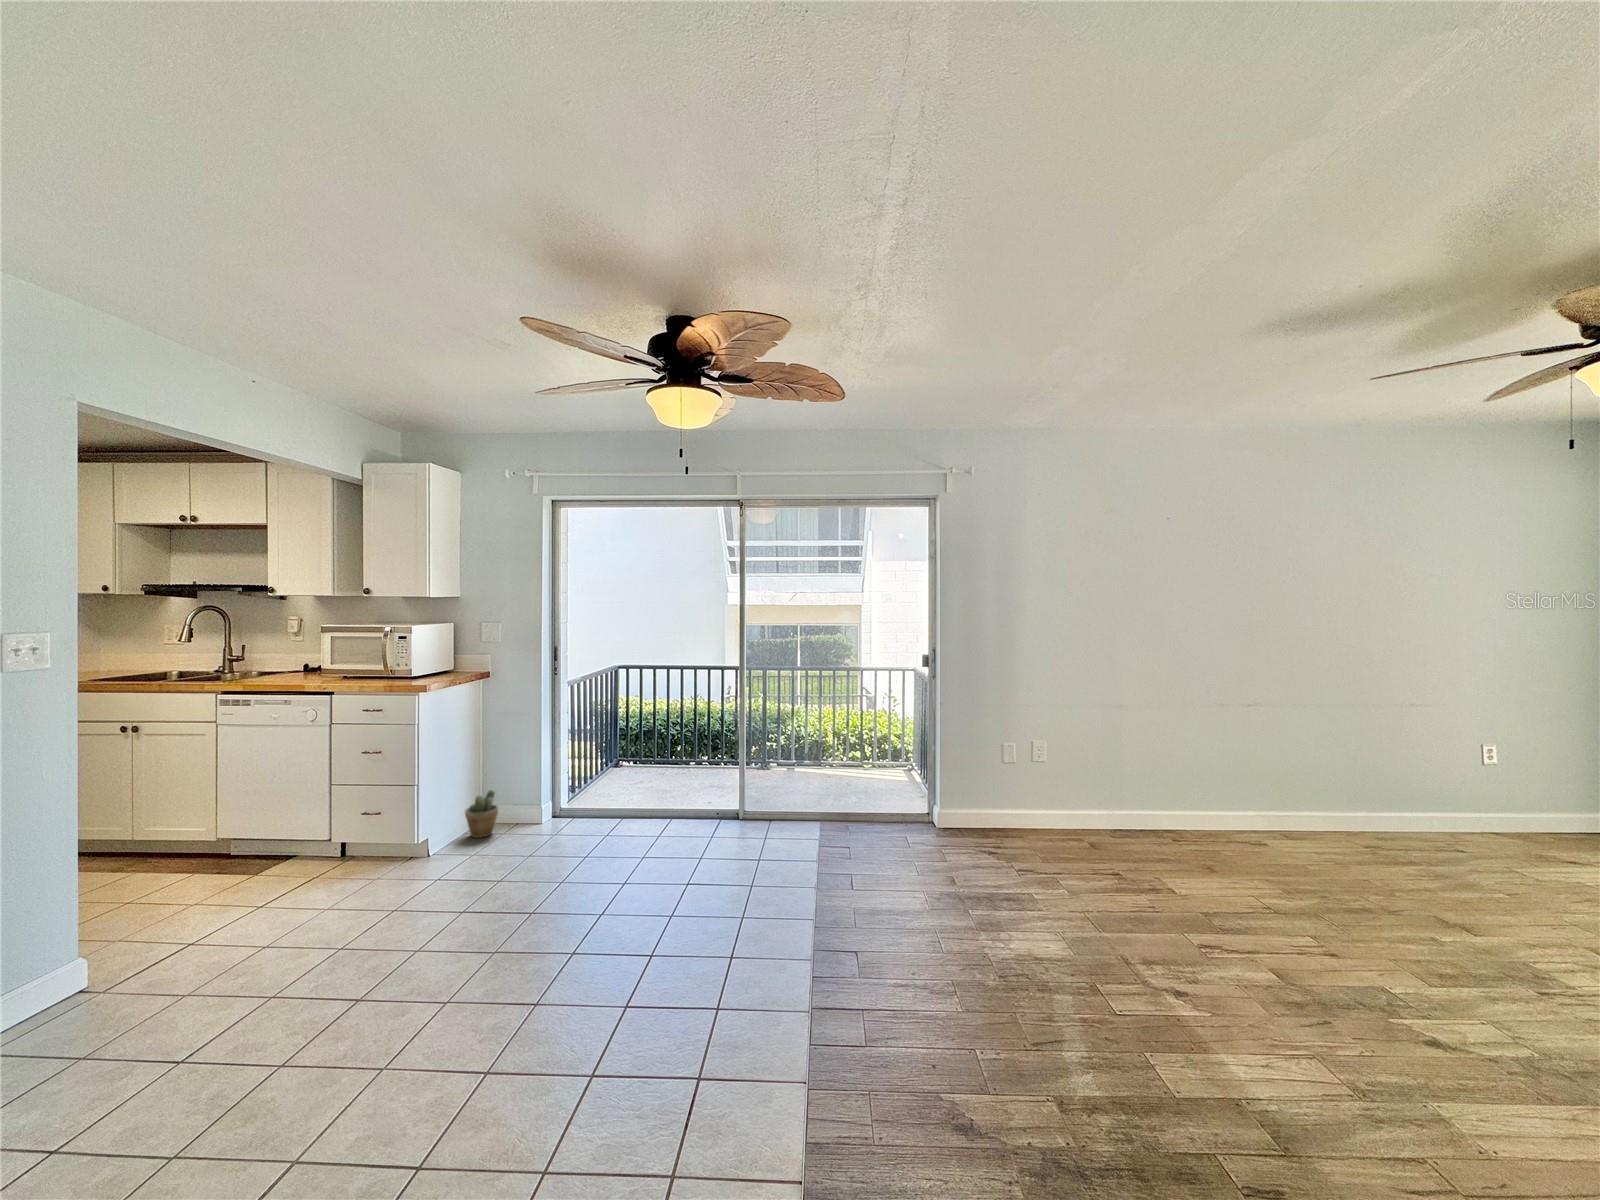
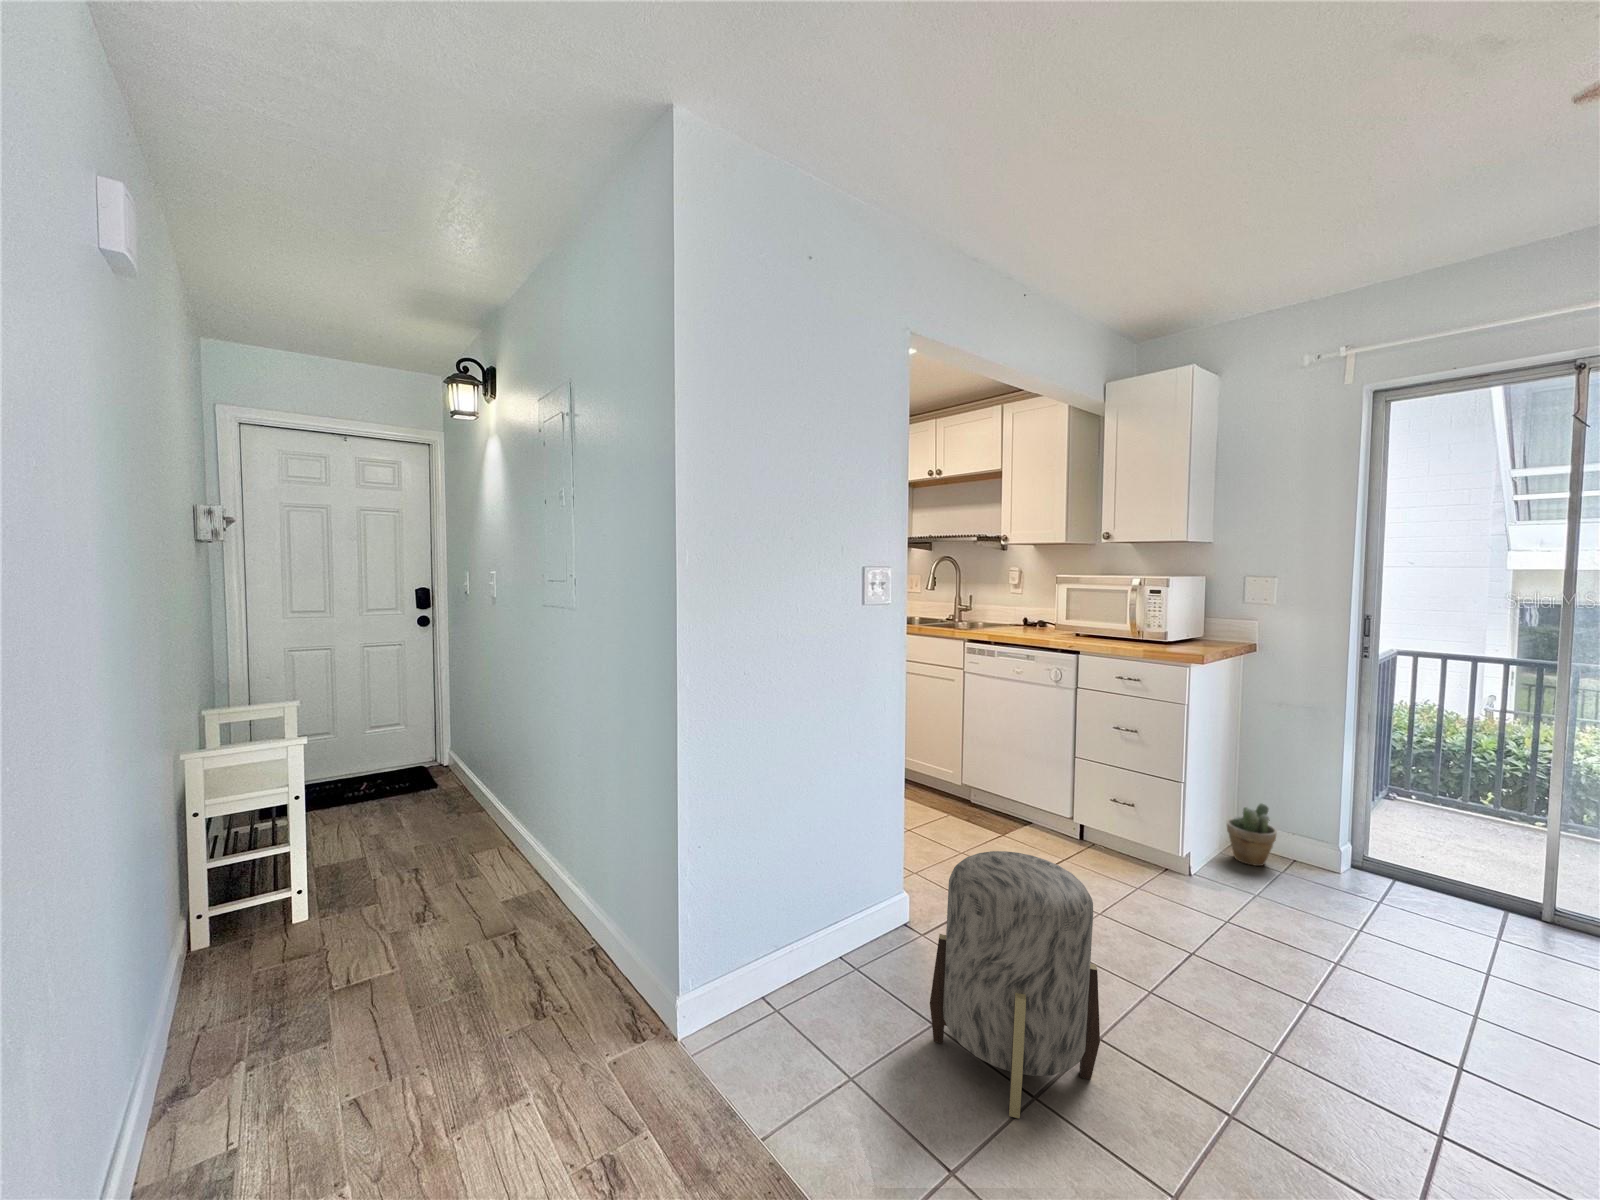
ottoman: none [104,860,265,1050] -> present [930,851,1100,1119]

